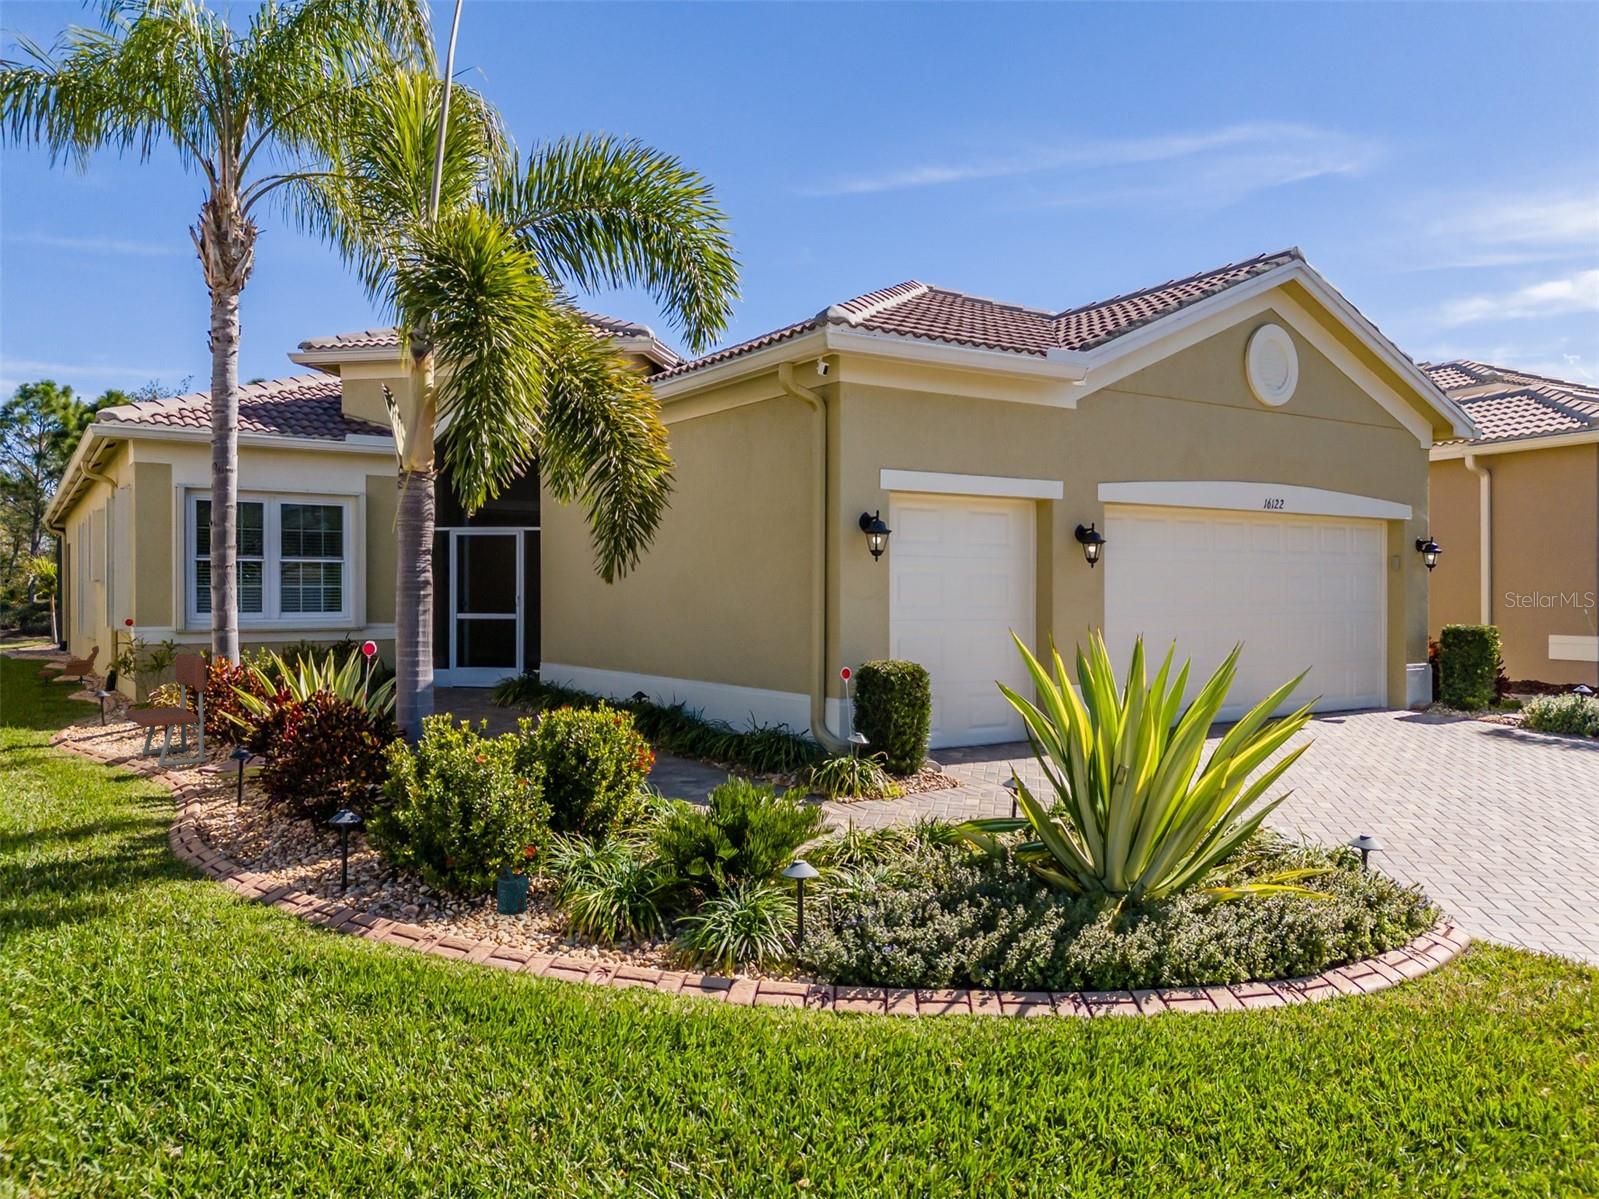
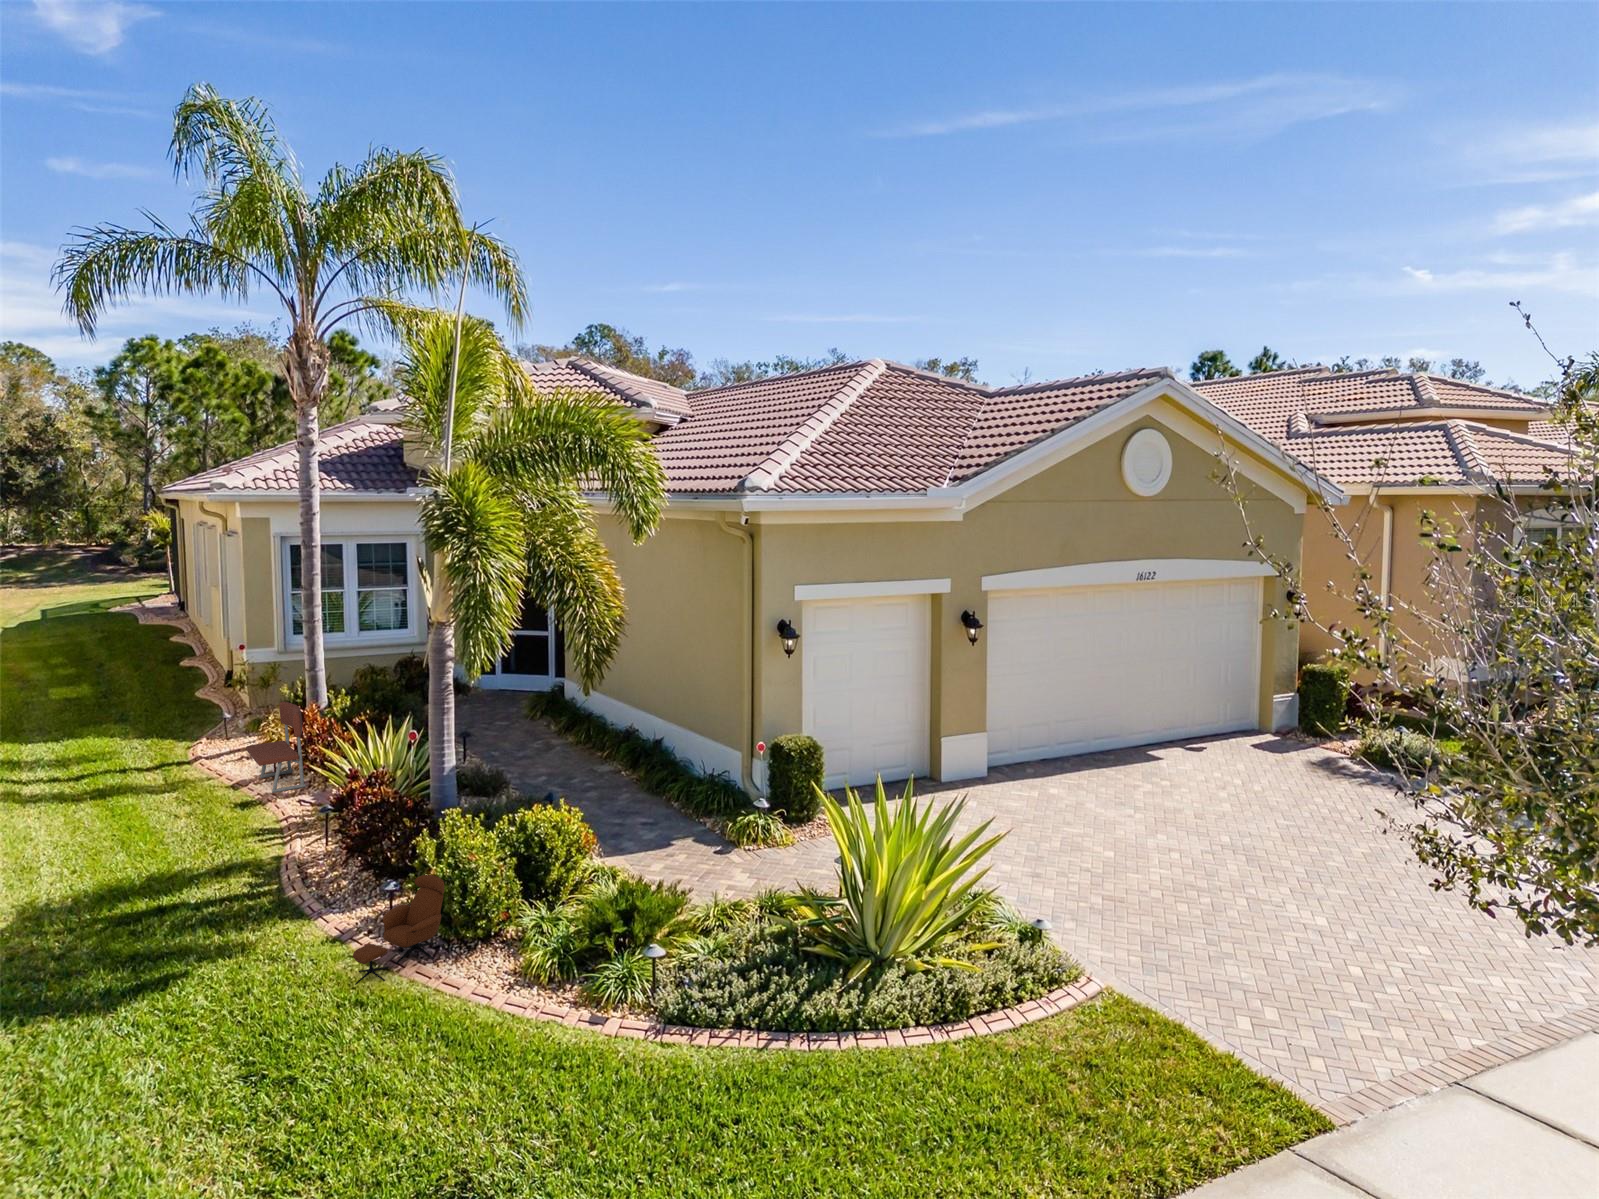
lounge chair: present [35,646,99,686] -> present [353,875,444,985]
watering can: present [497,866,530,914] -> none [481,924,501,957]

